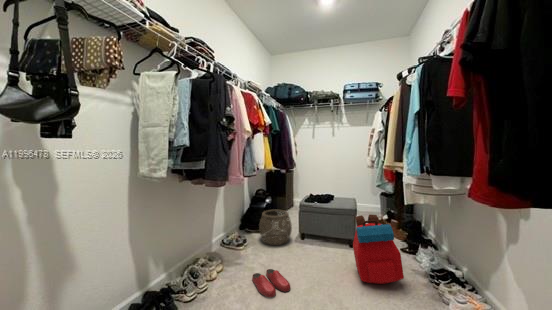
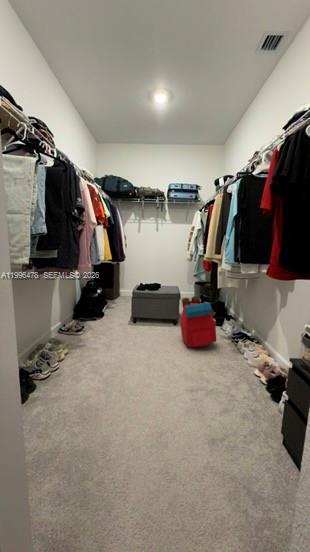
woven basket: present [259,210,292,245] -> none [96,297,126,328]
slippers: present [252,269,290,297] -> none [100,345,134,366]

